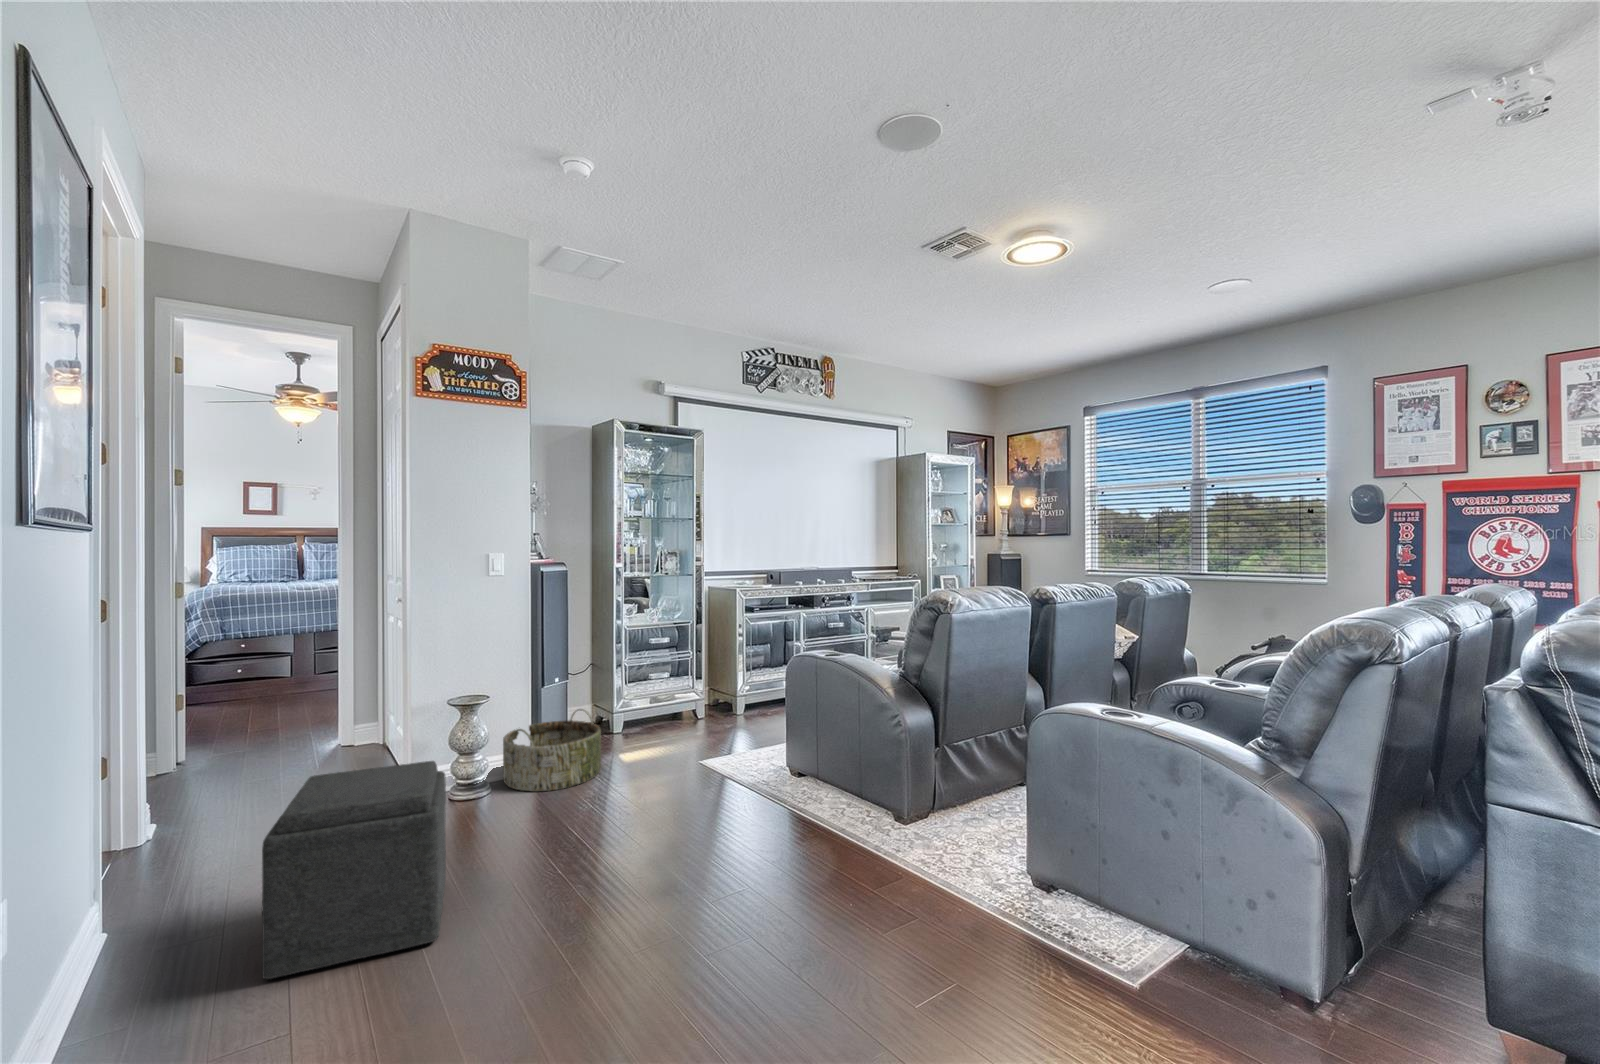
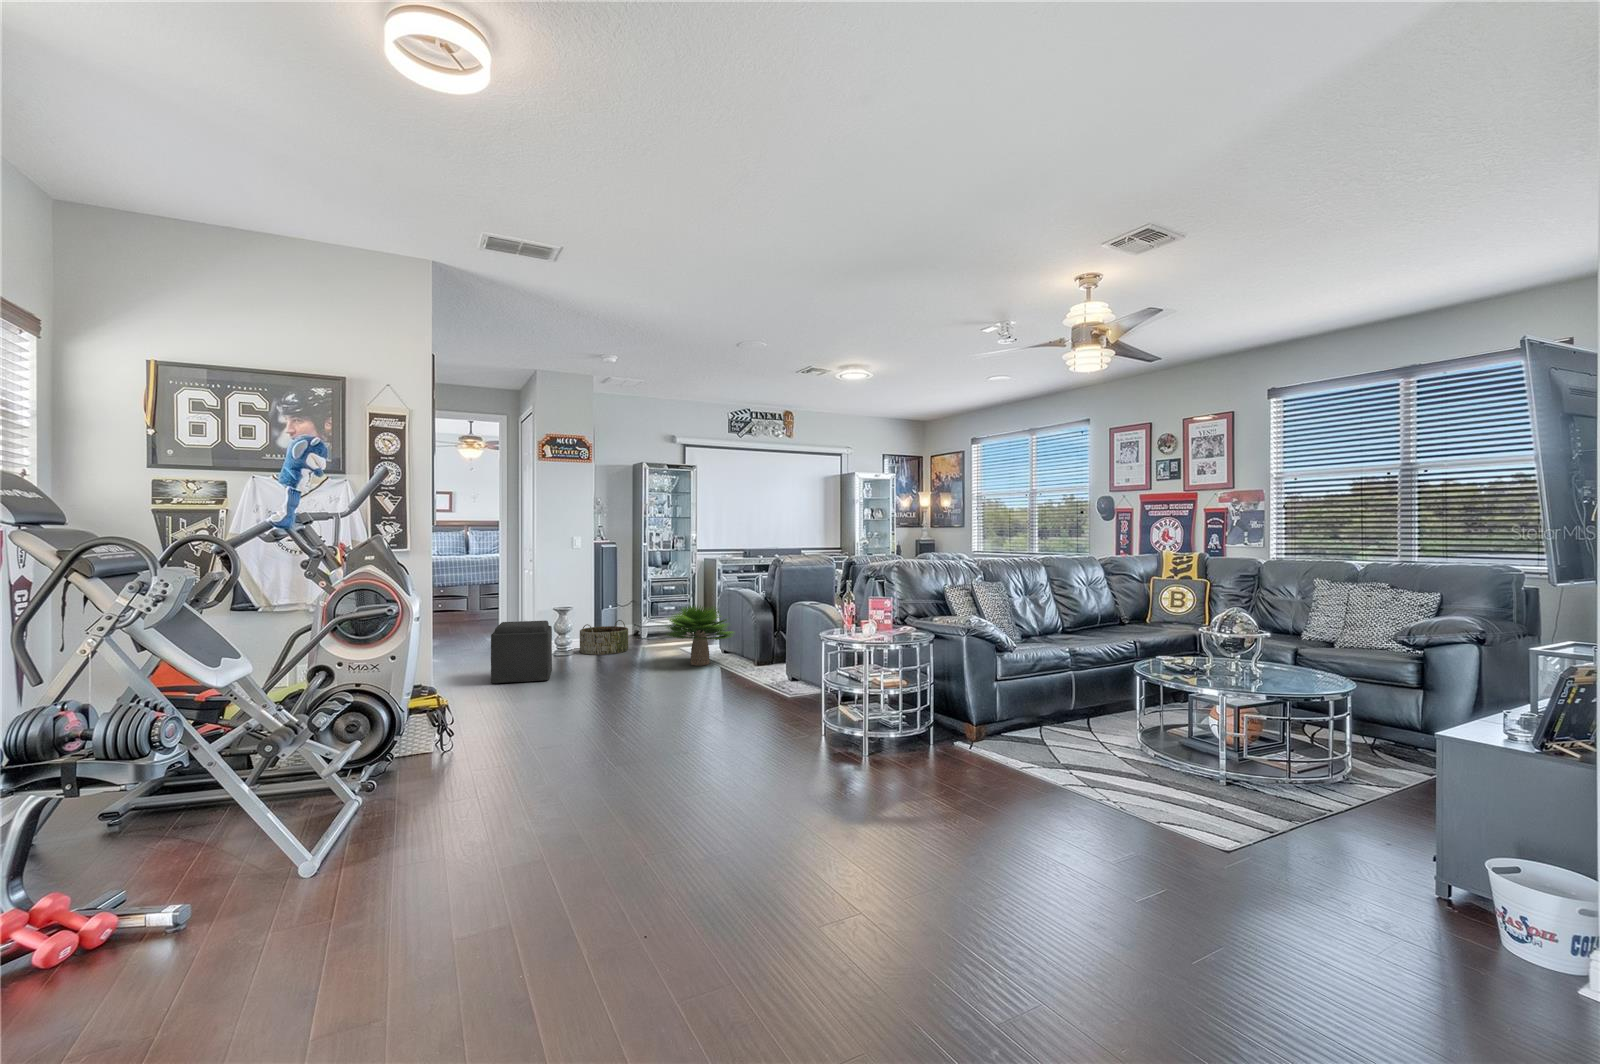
potted plant: none [698,689,851,826] -> present [667,605,733,665]

